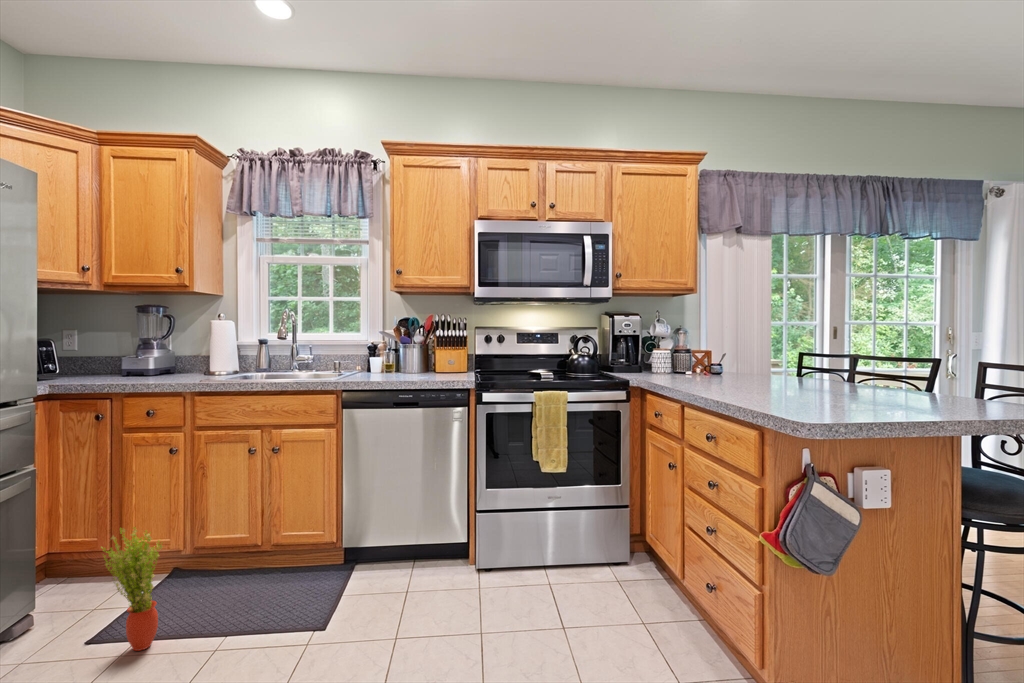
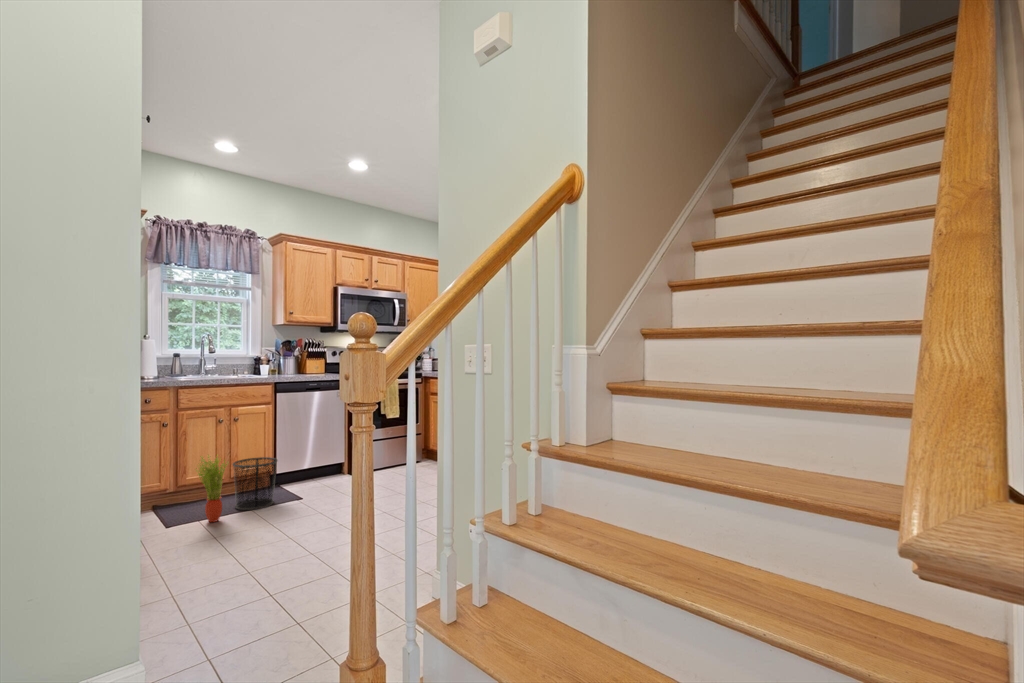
waste bin: none [209,525,291,631] -> present [233,457,277,510]

